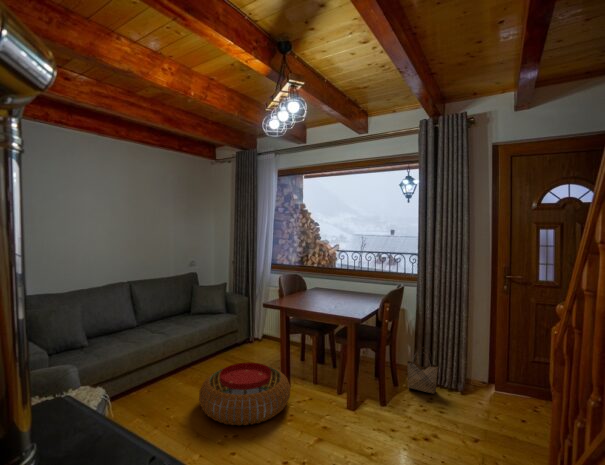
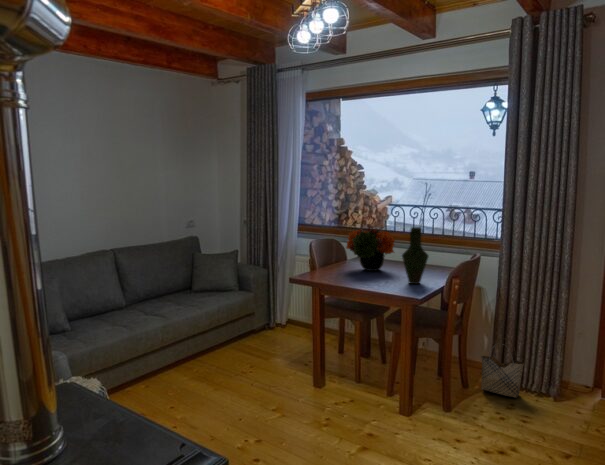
flower arrangement: none [306,264,342,297] -> present [346,226,395,271]
vase: none [347,264,367,307] -> present [402,227,428,284]
pouf: present [199,362,290,426] -> none [211,354,326,430]

